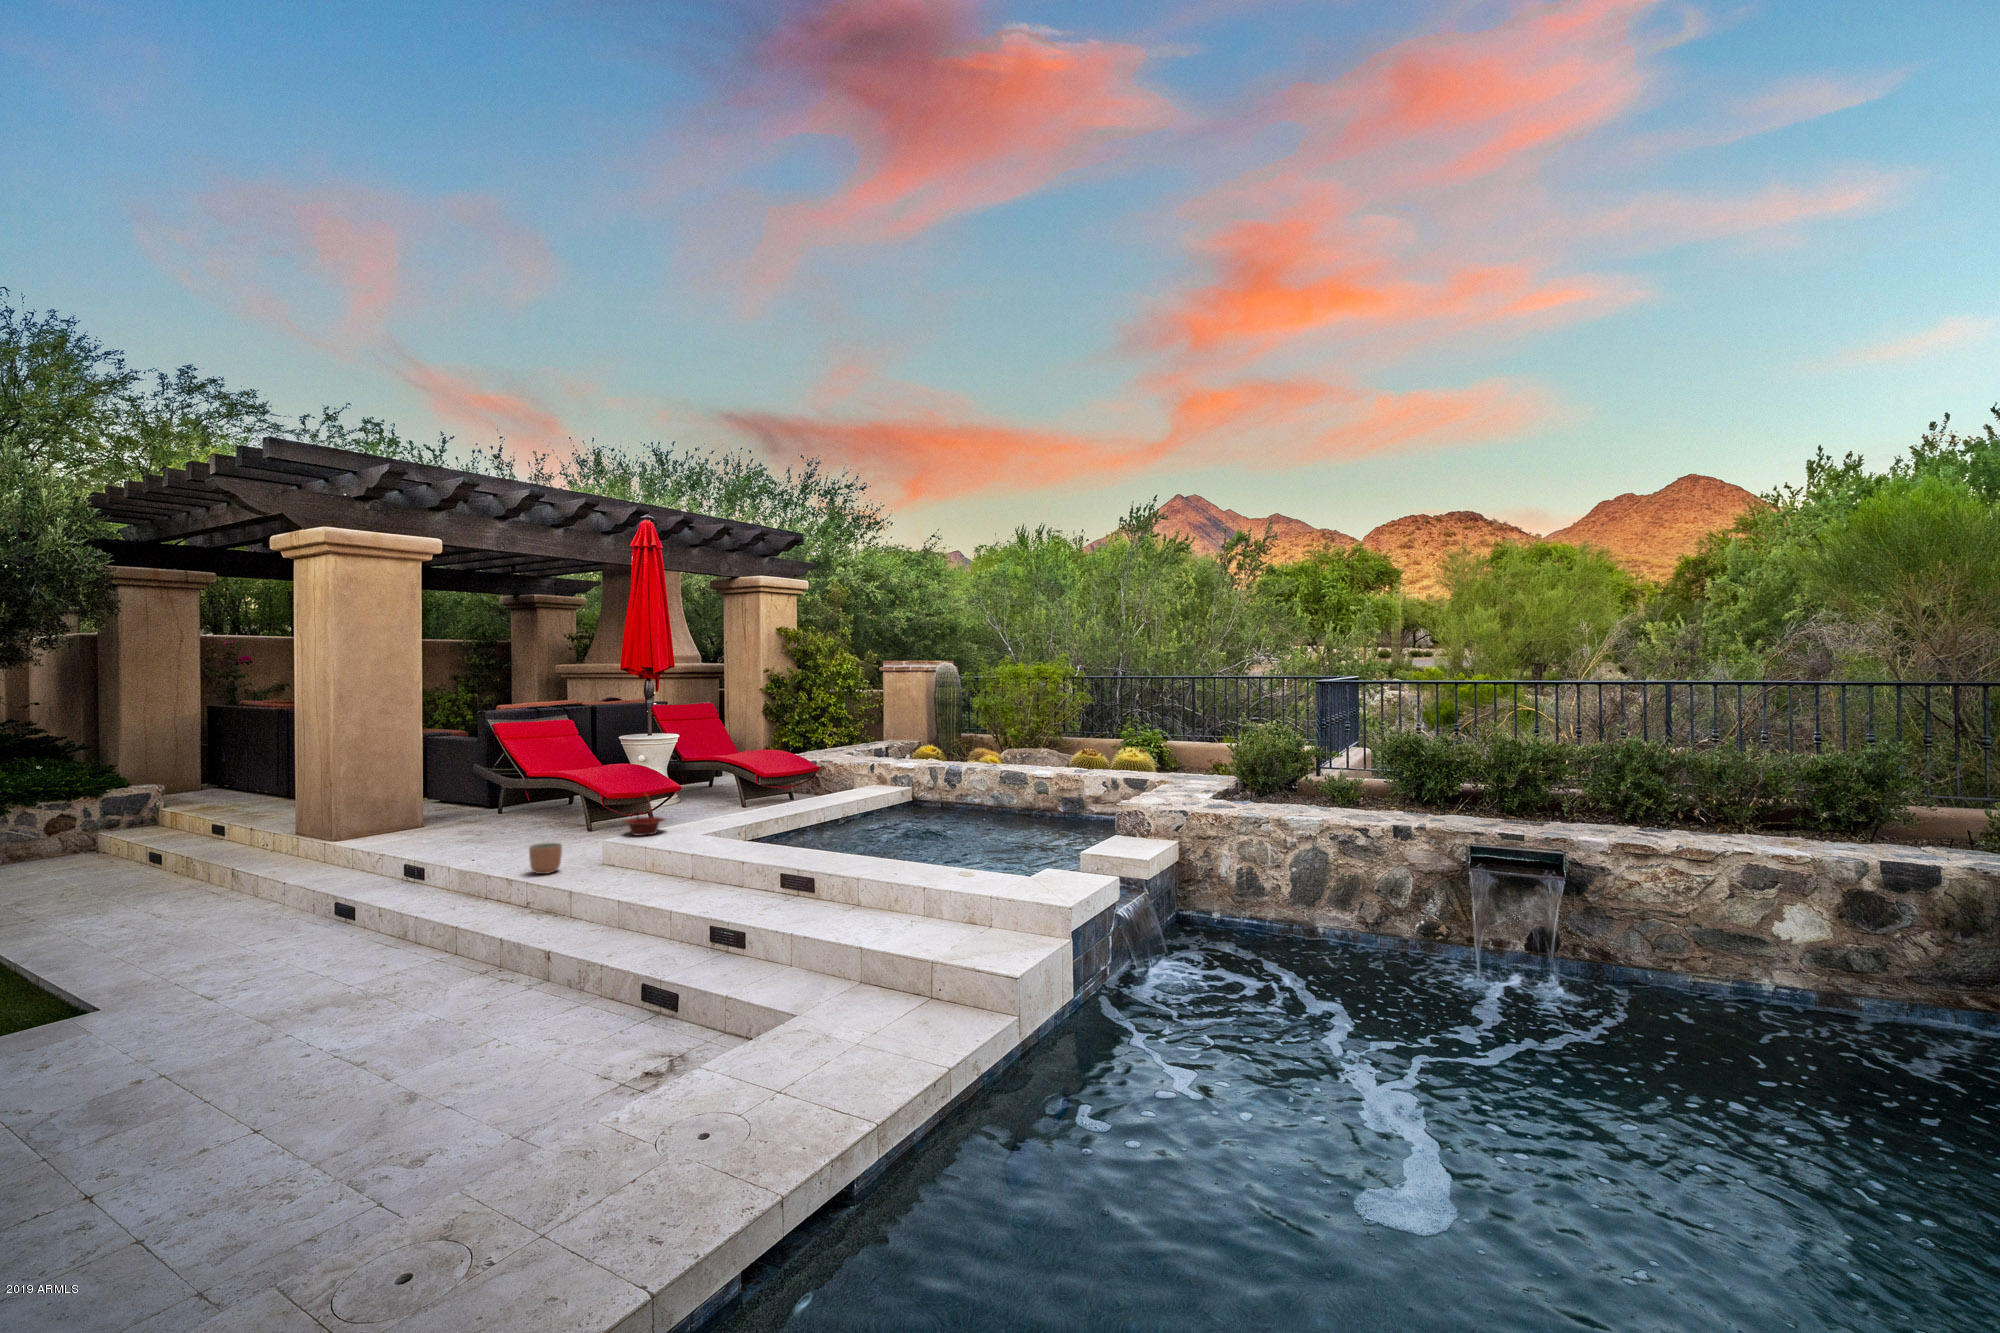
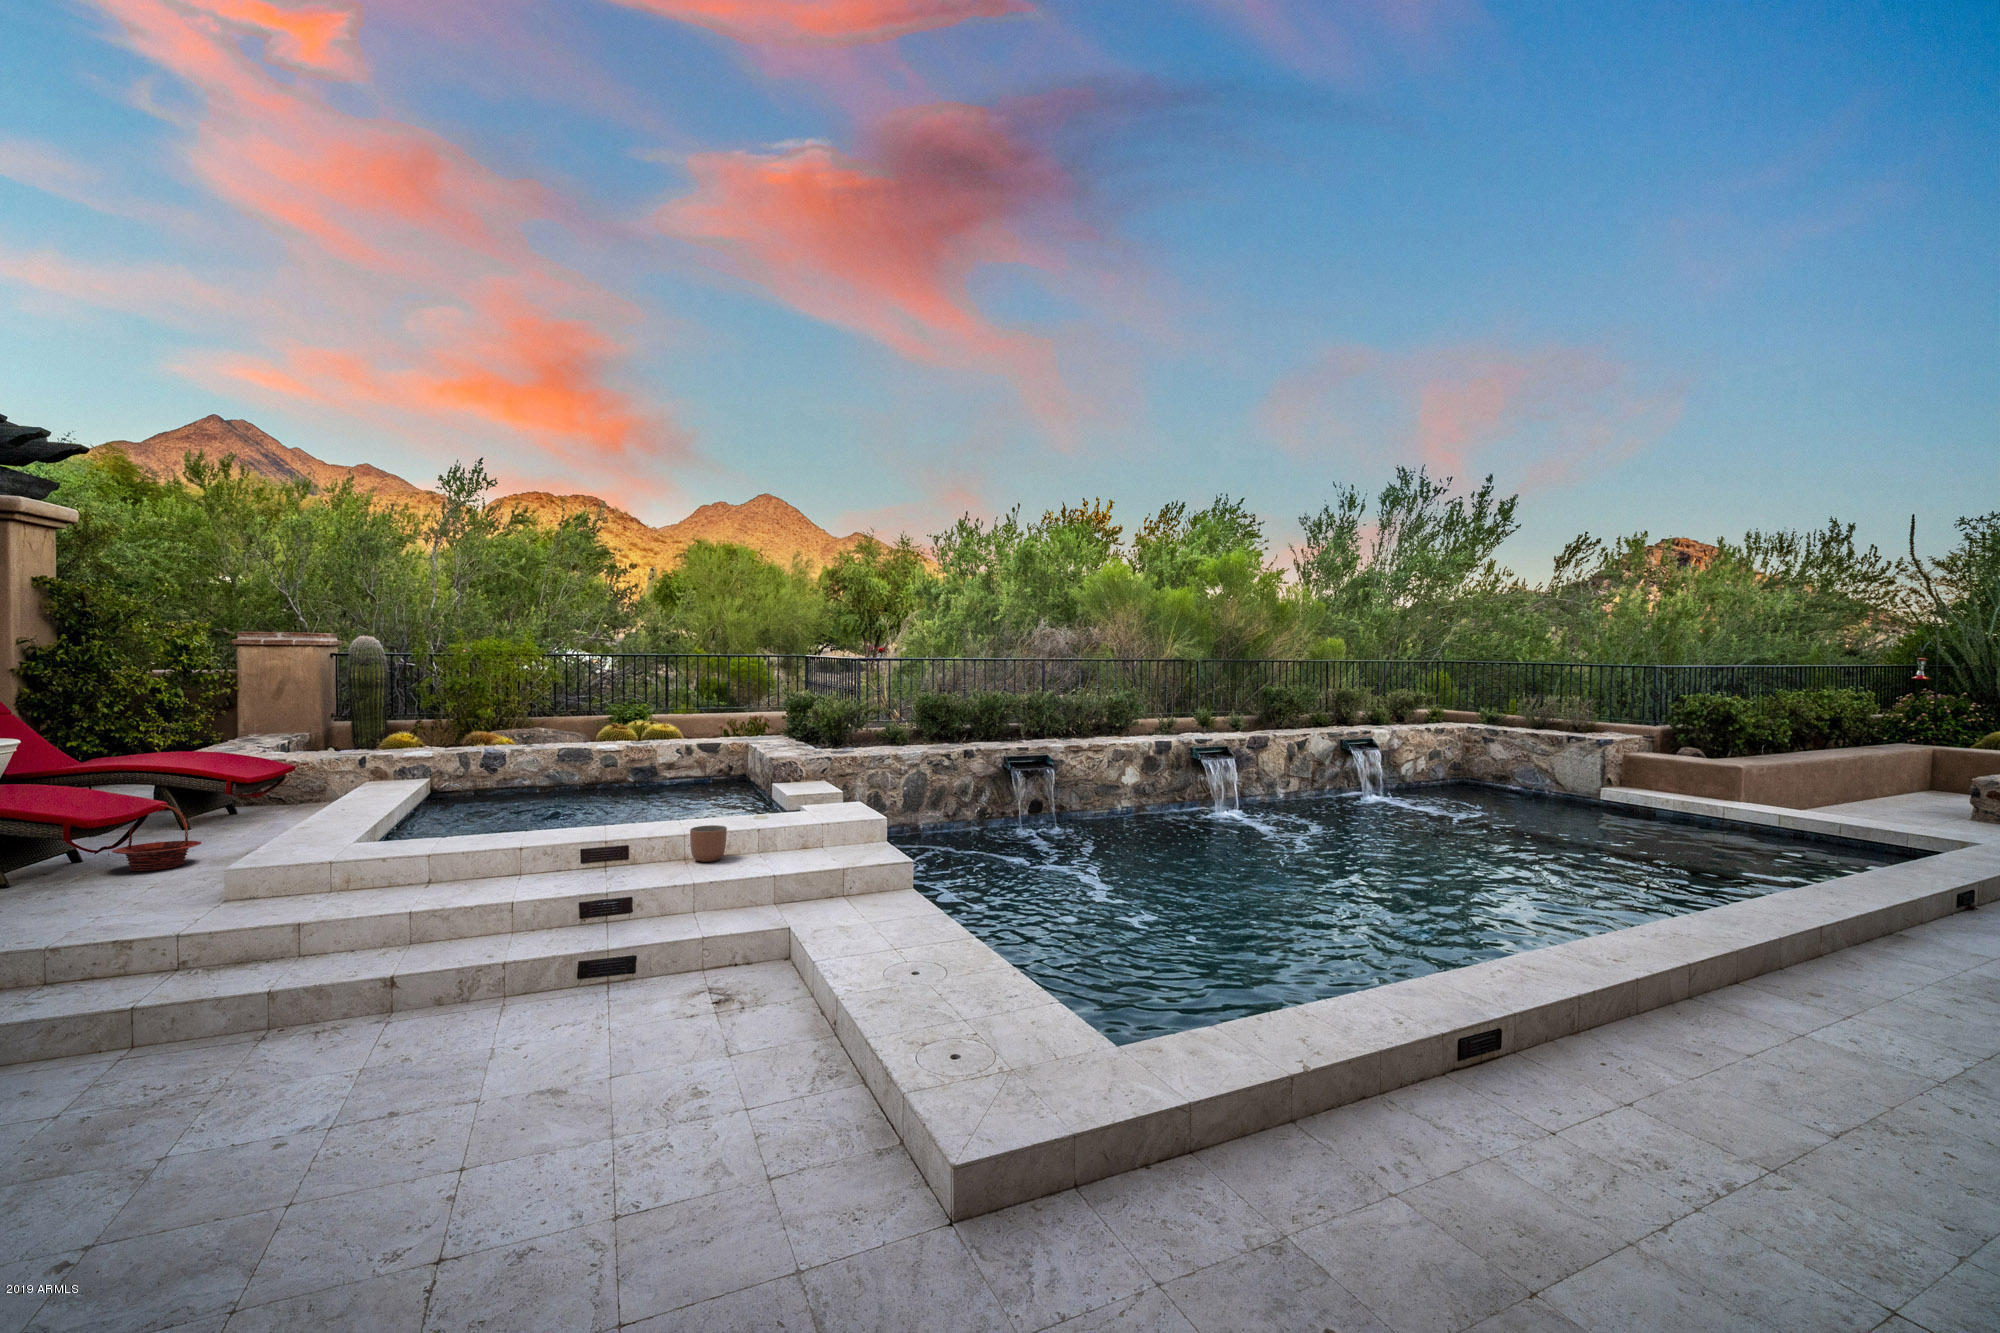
planter: present [529,843,562,874] -> present [690,825,727,862]

